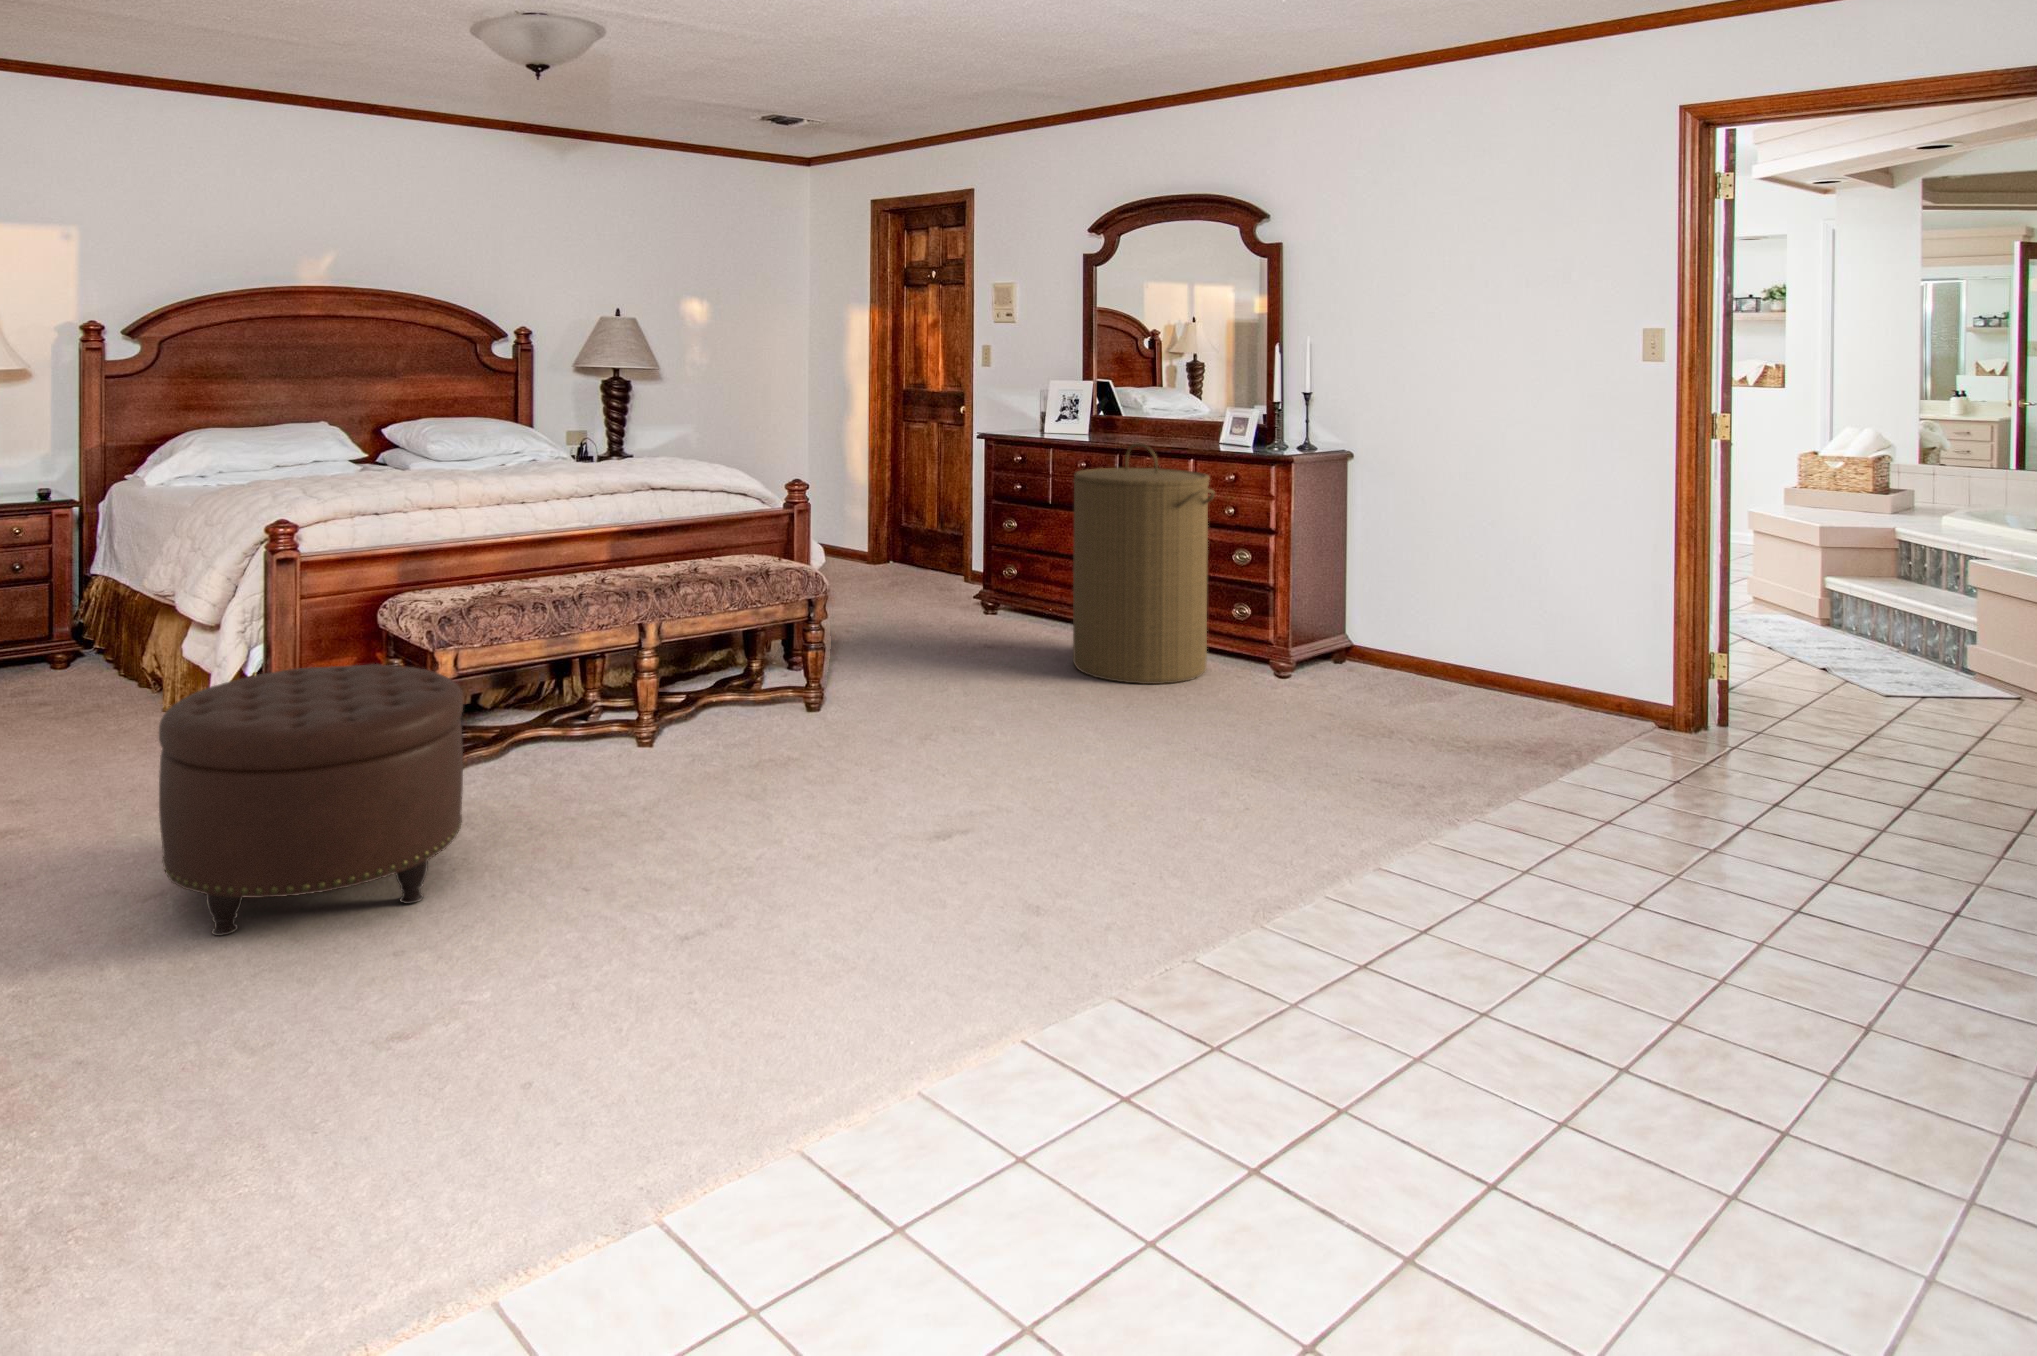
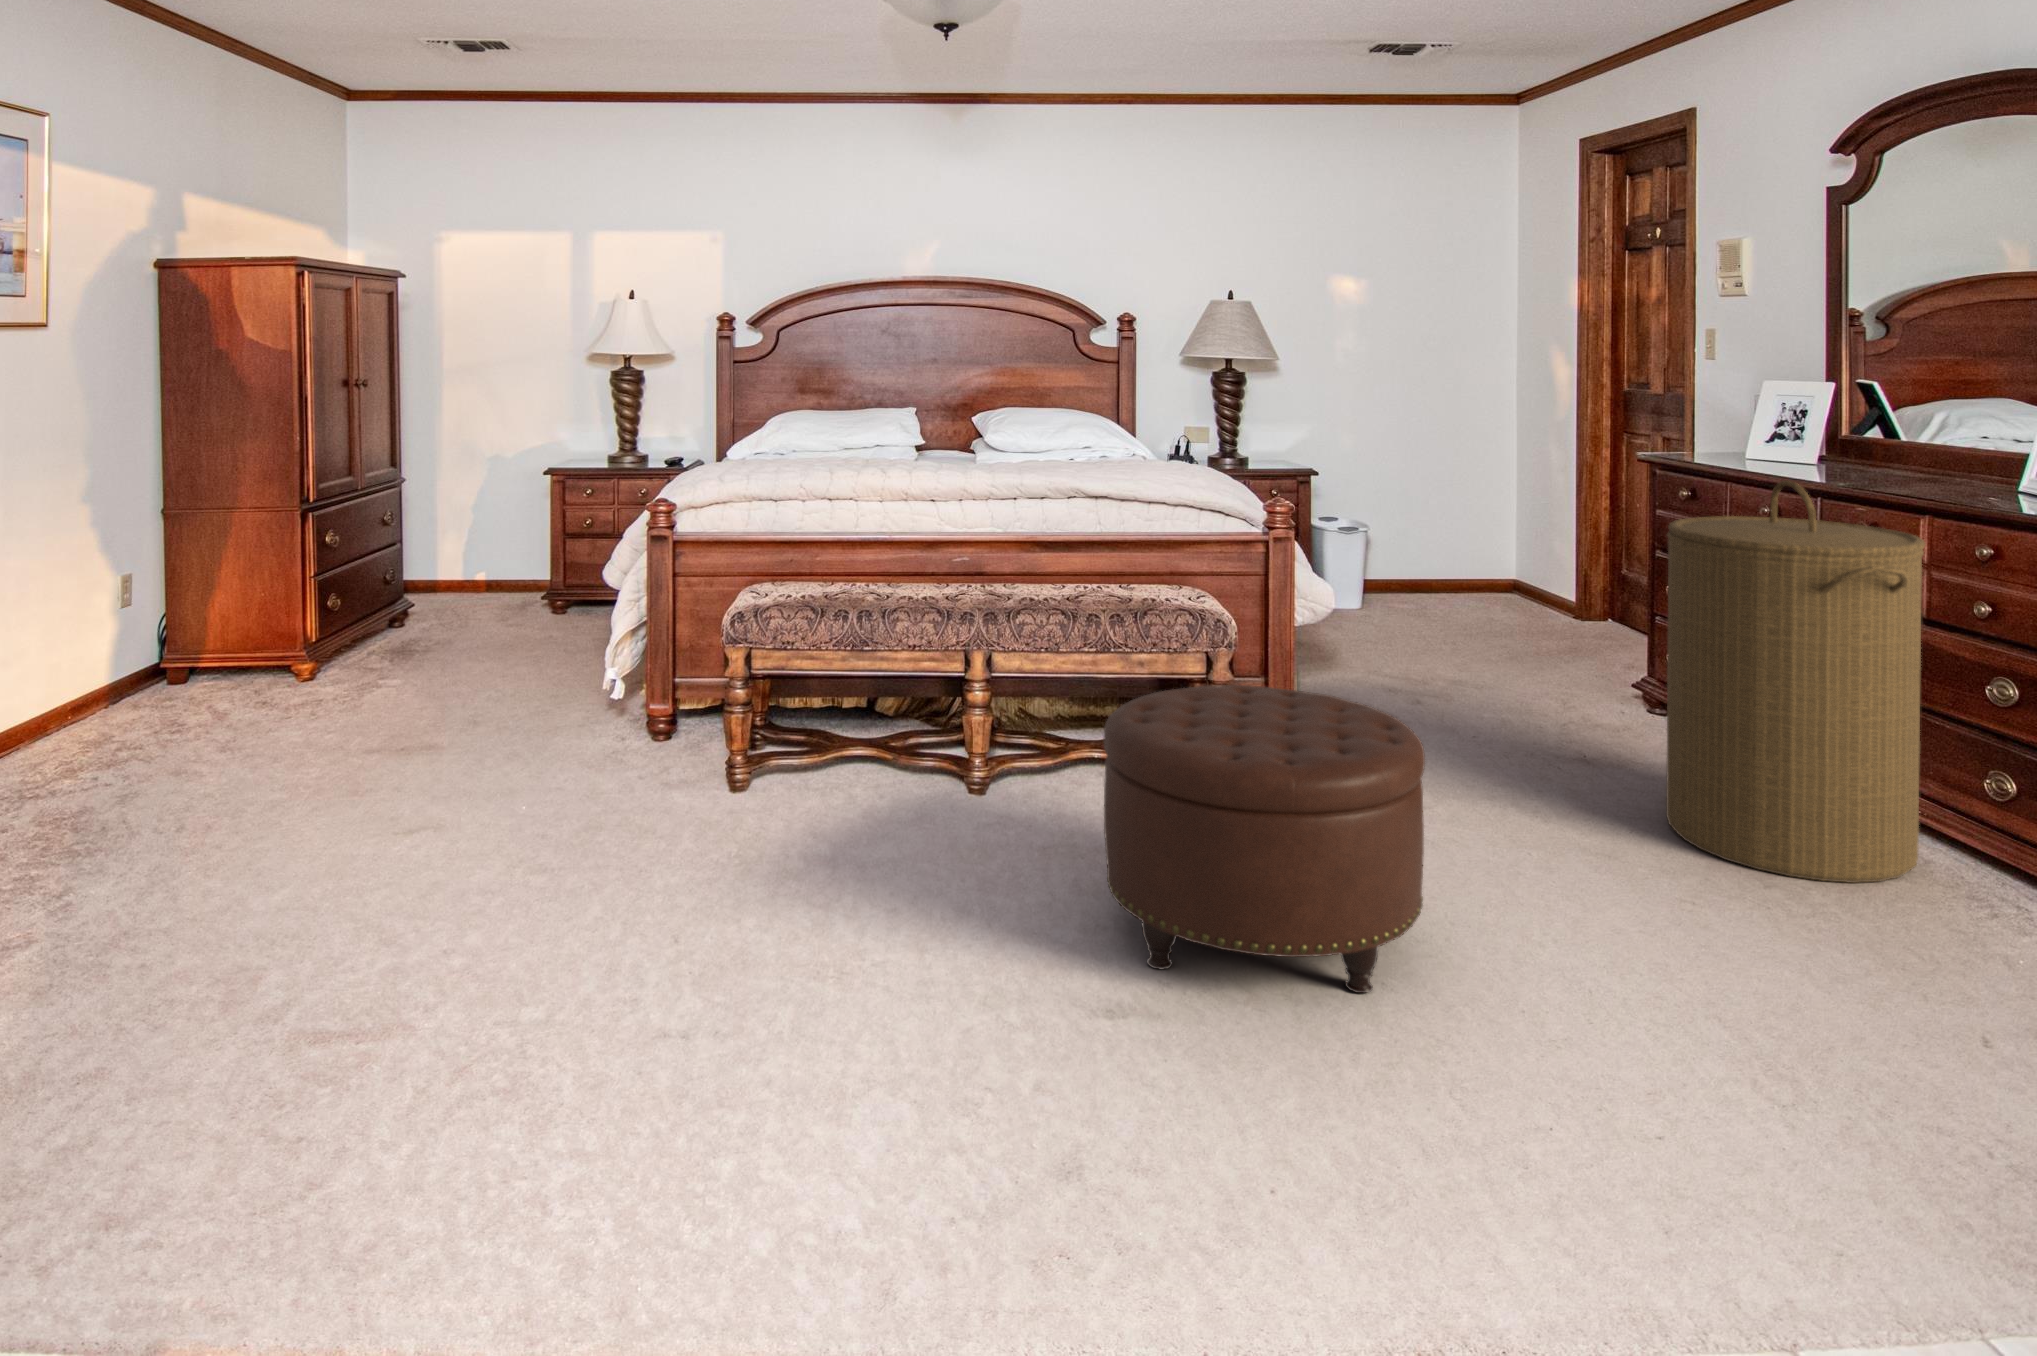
ottoman: present [159,664,463,936] -> present [1104,685,1425,993]

